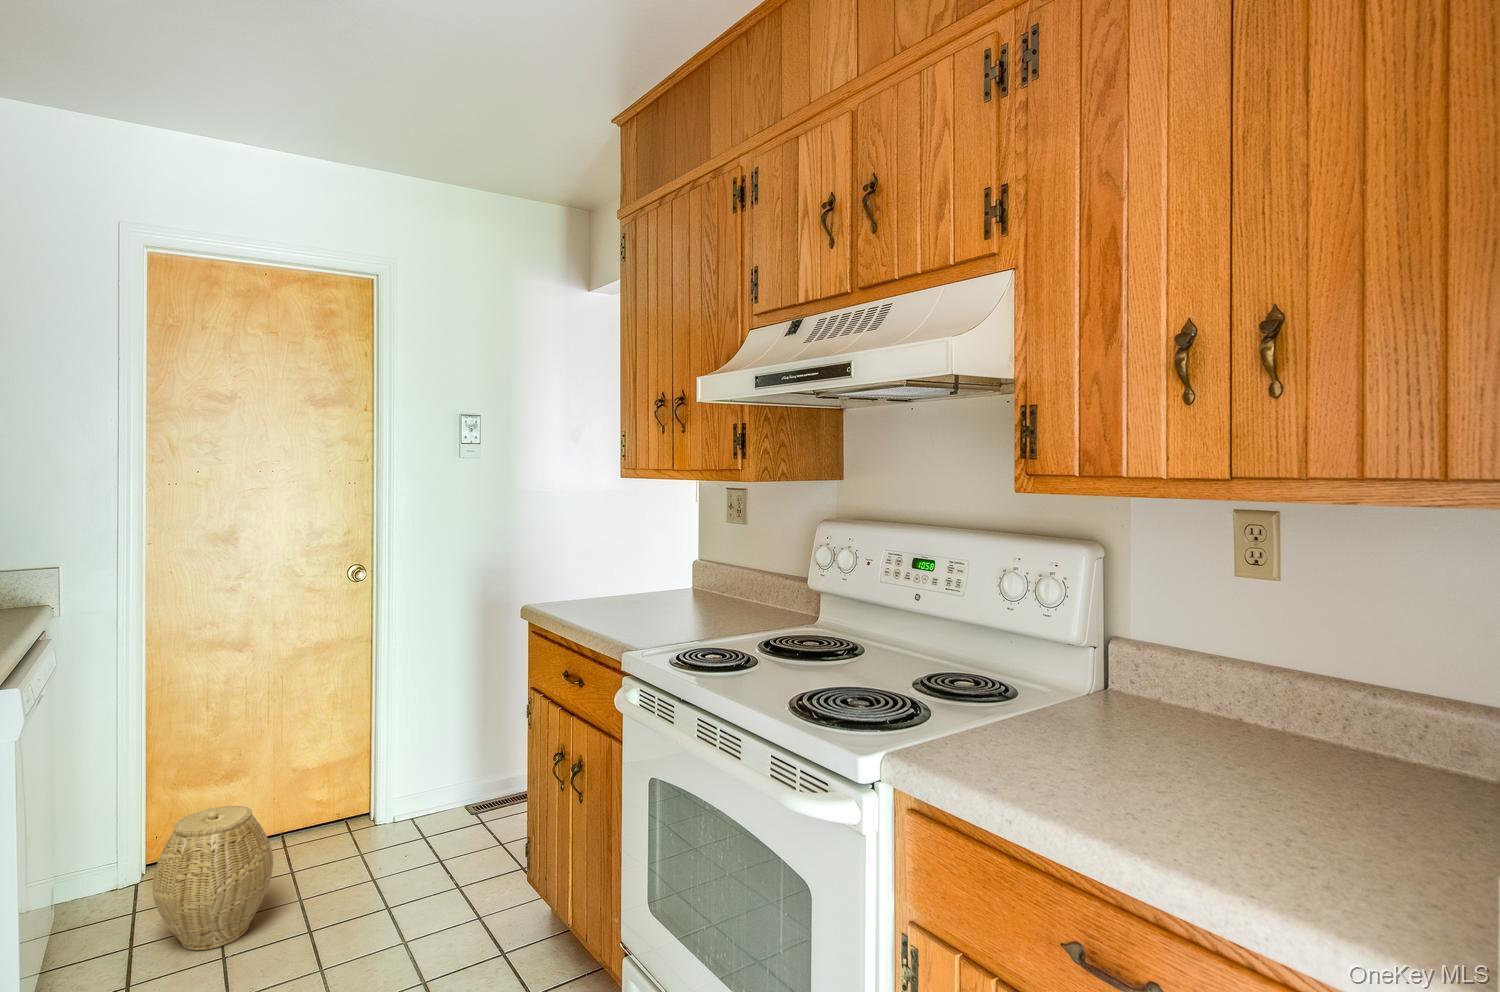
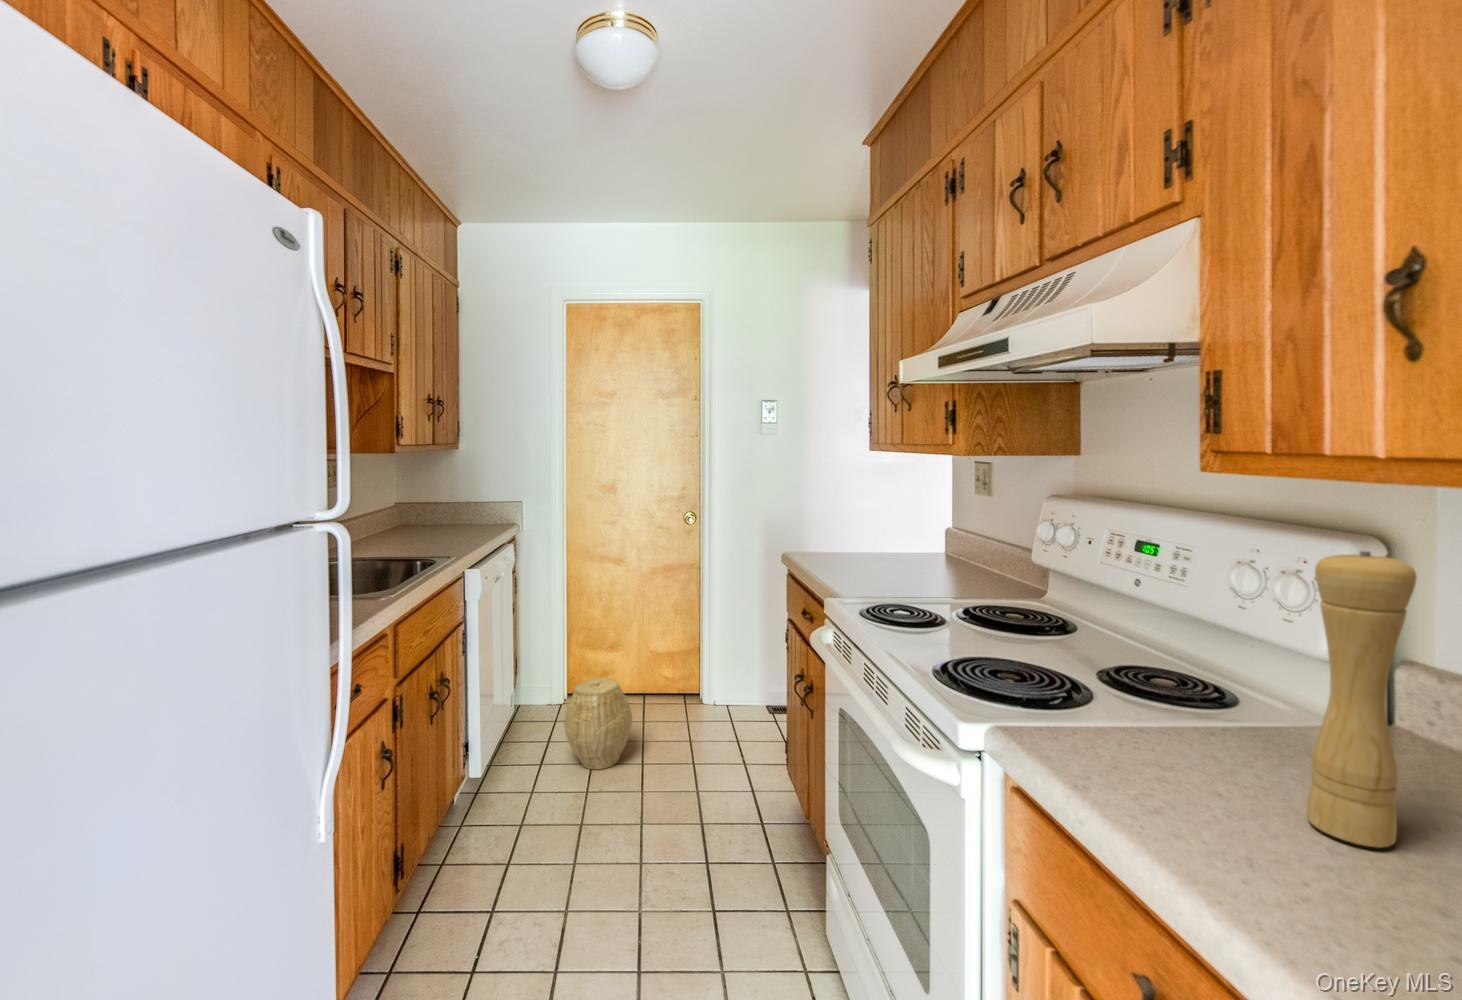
pepper mill: none [1138,550,1203,786] -> present [1307,551,1417,848]

